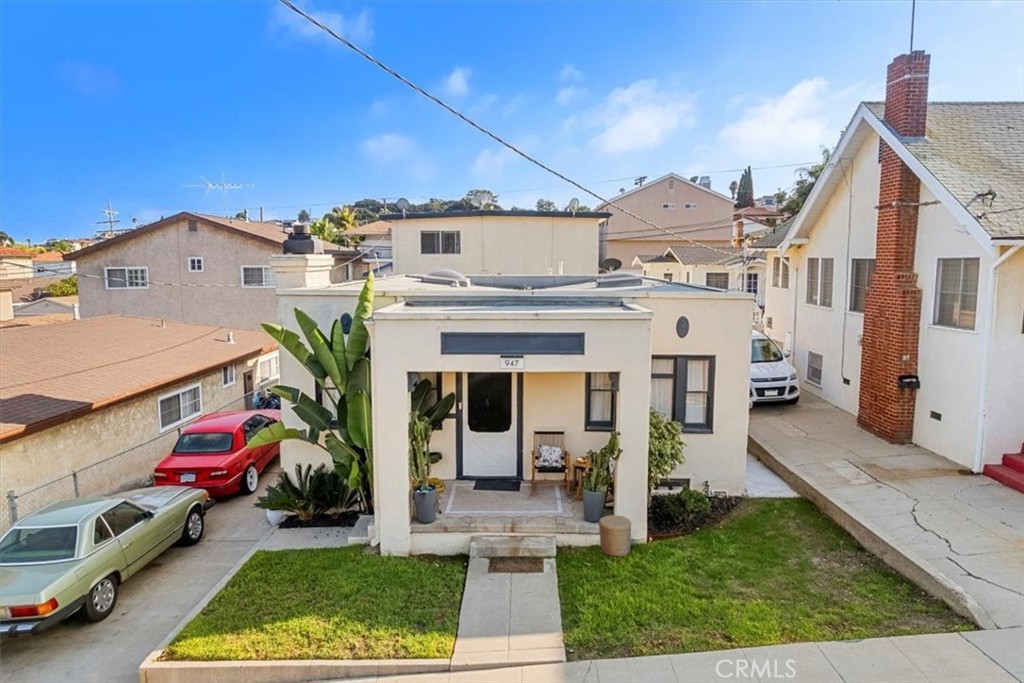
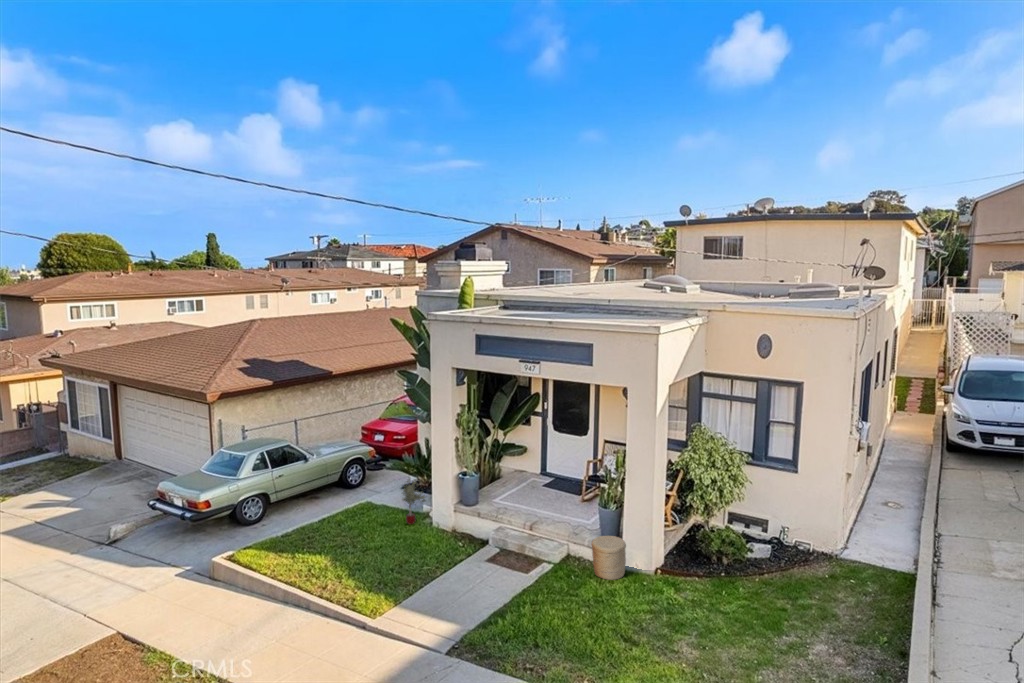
potted tree: none [348,503,380,559] -> present [403,479,425,524]

